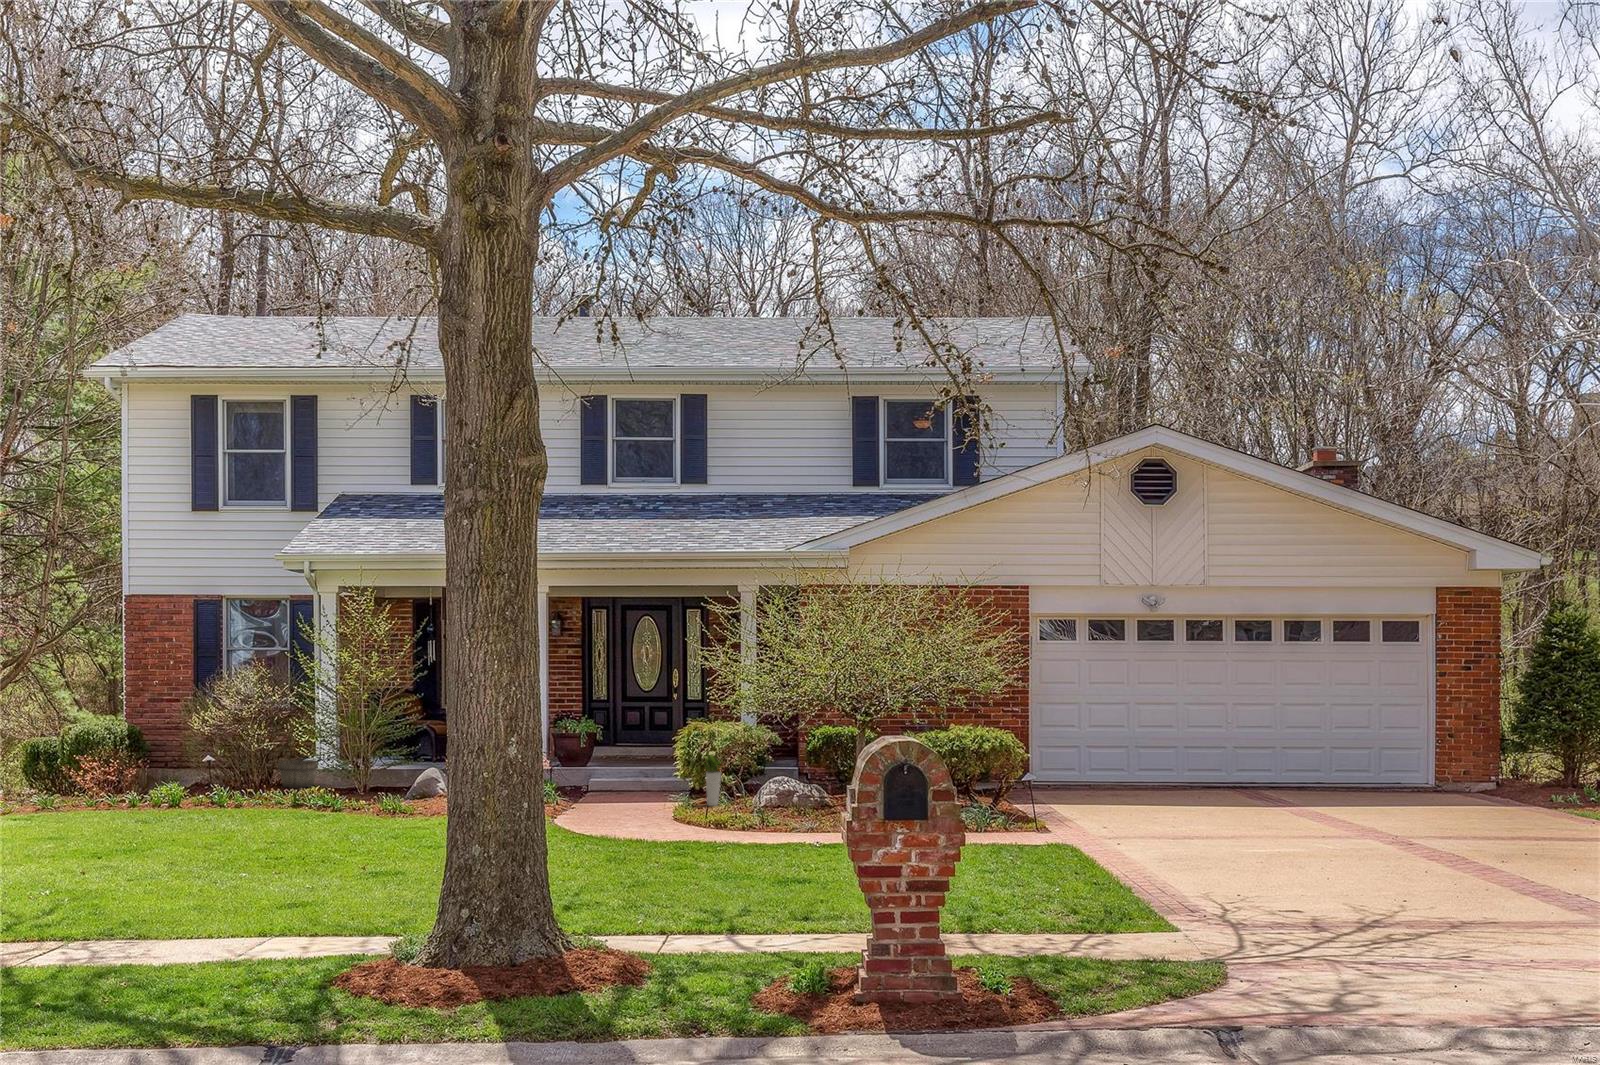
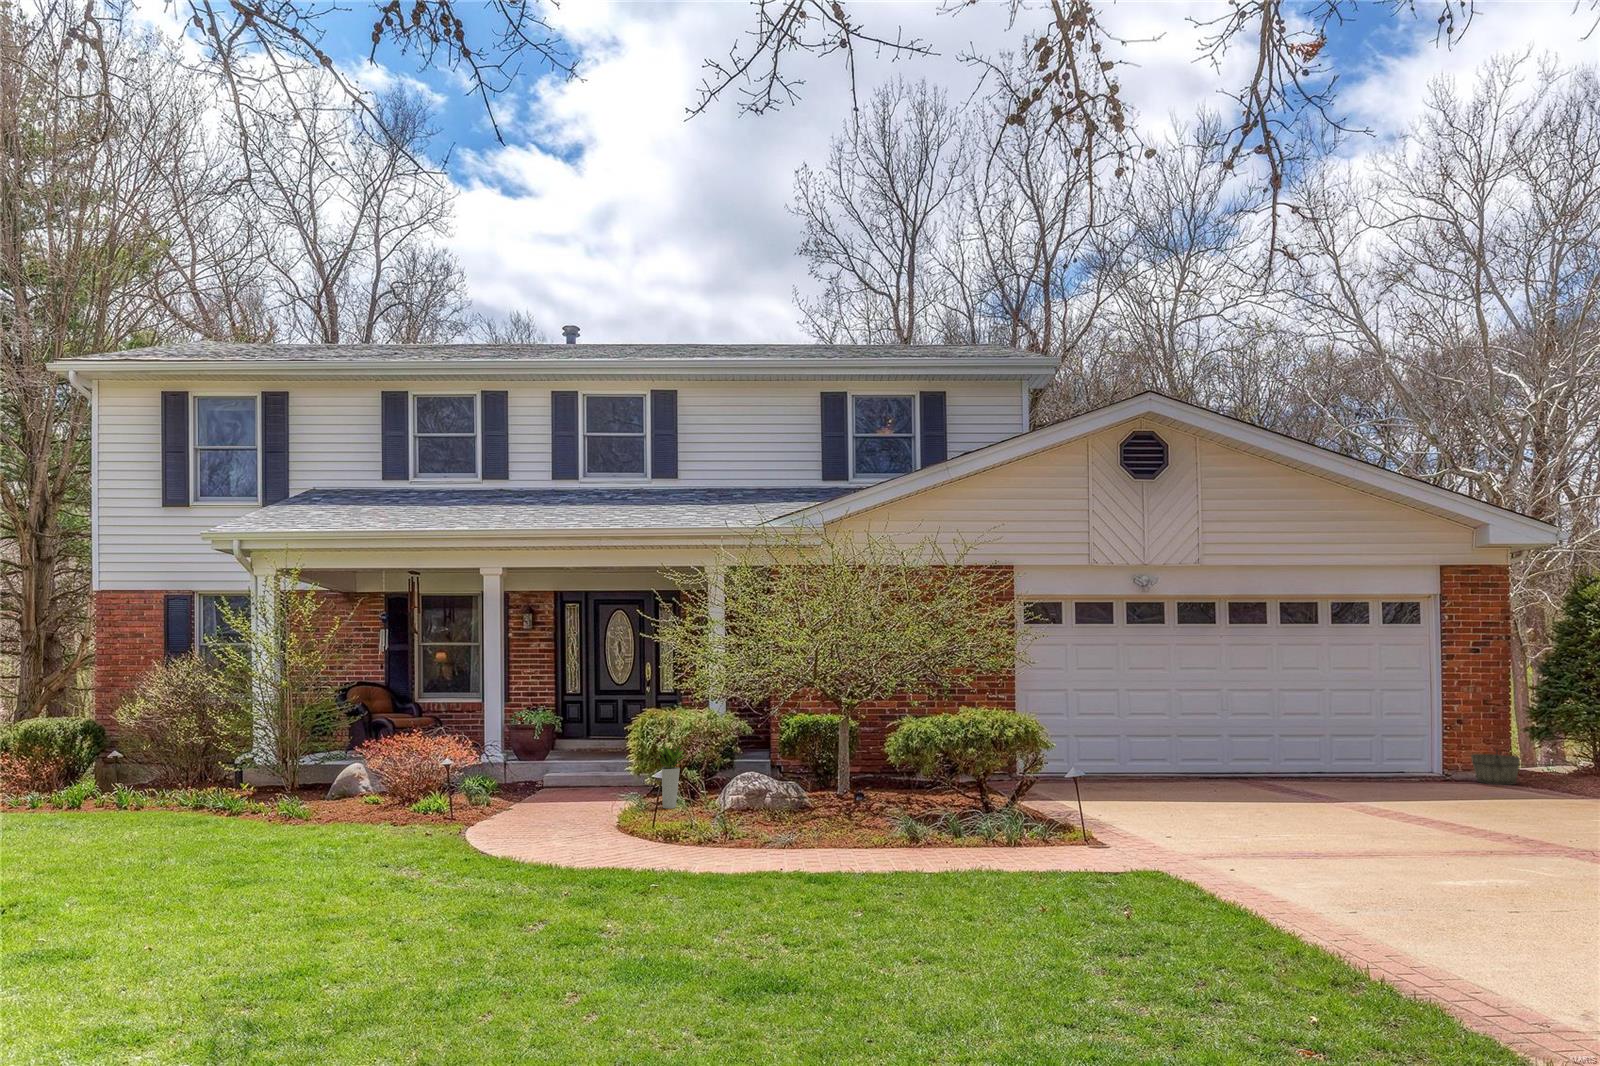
wooden bucket: present [278,758,318,788] -> present [1471,750,1520,785]

